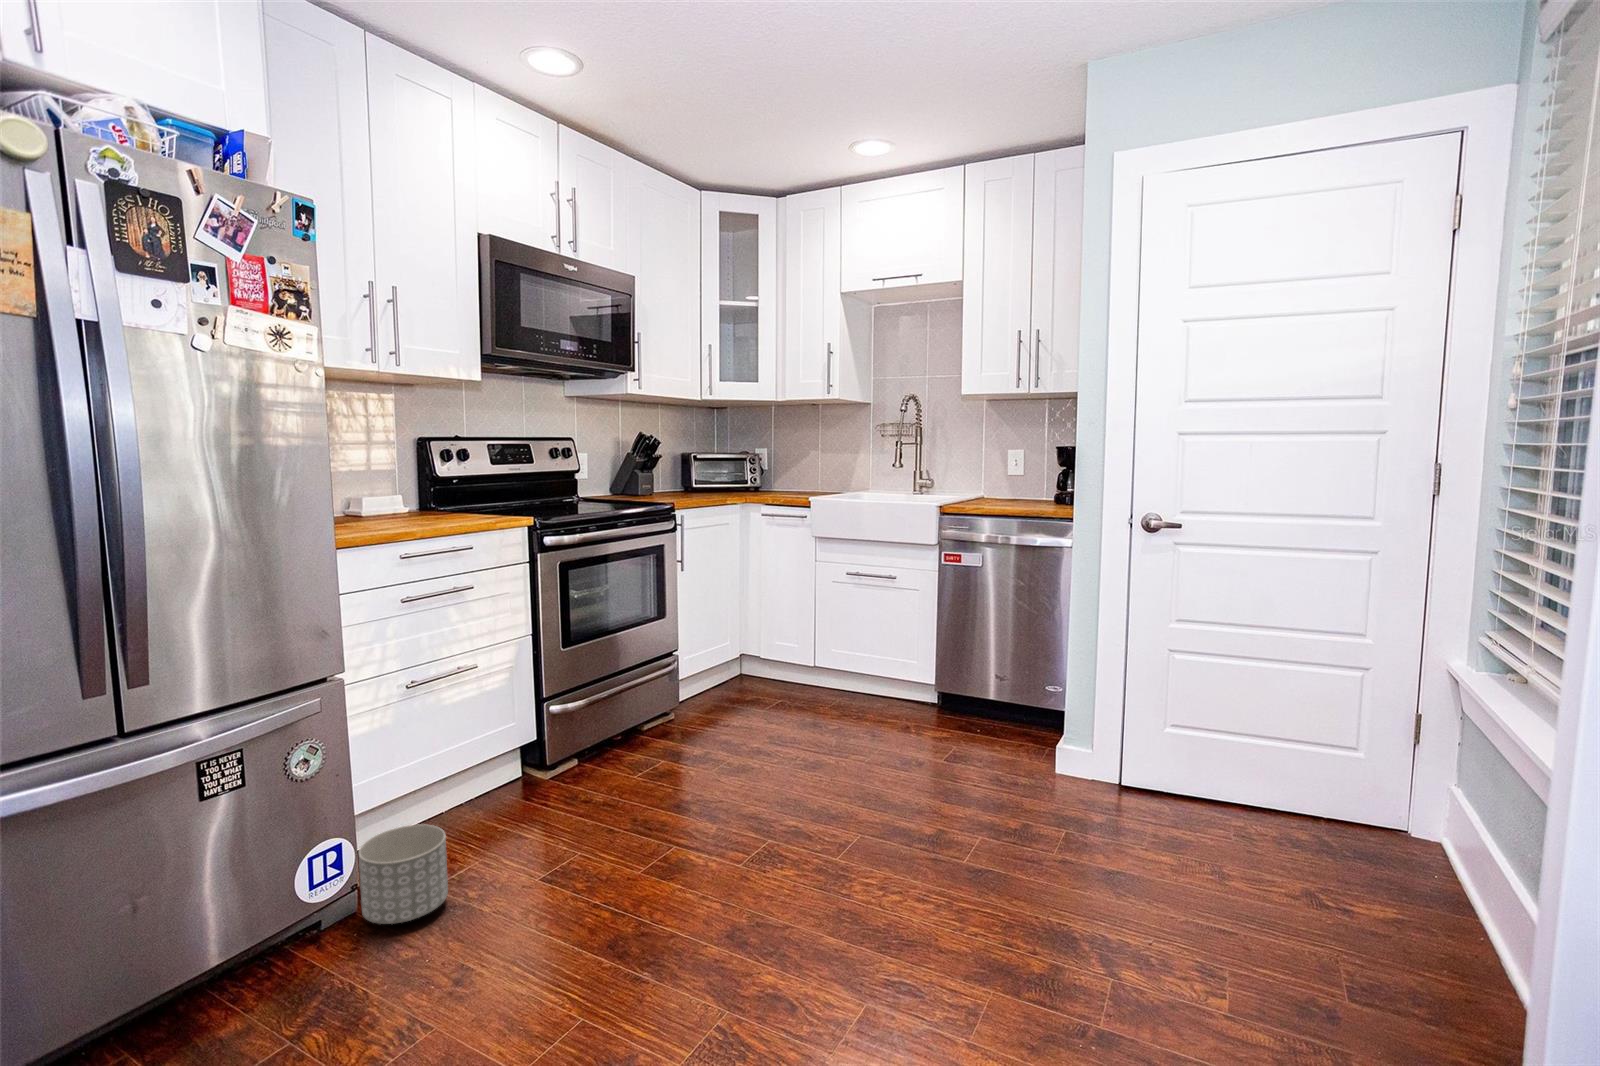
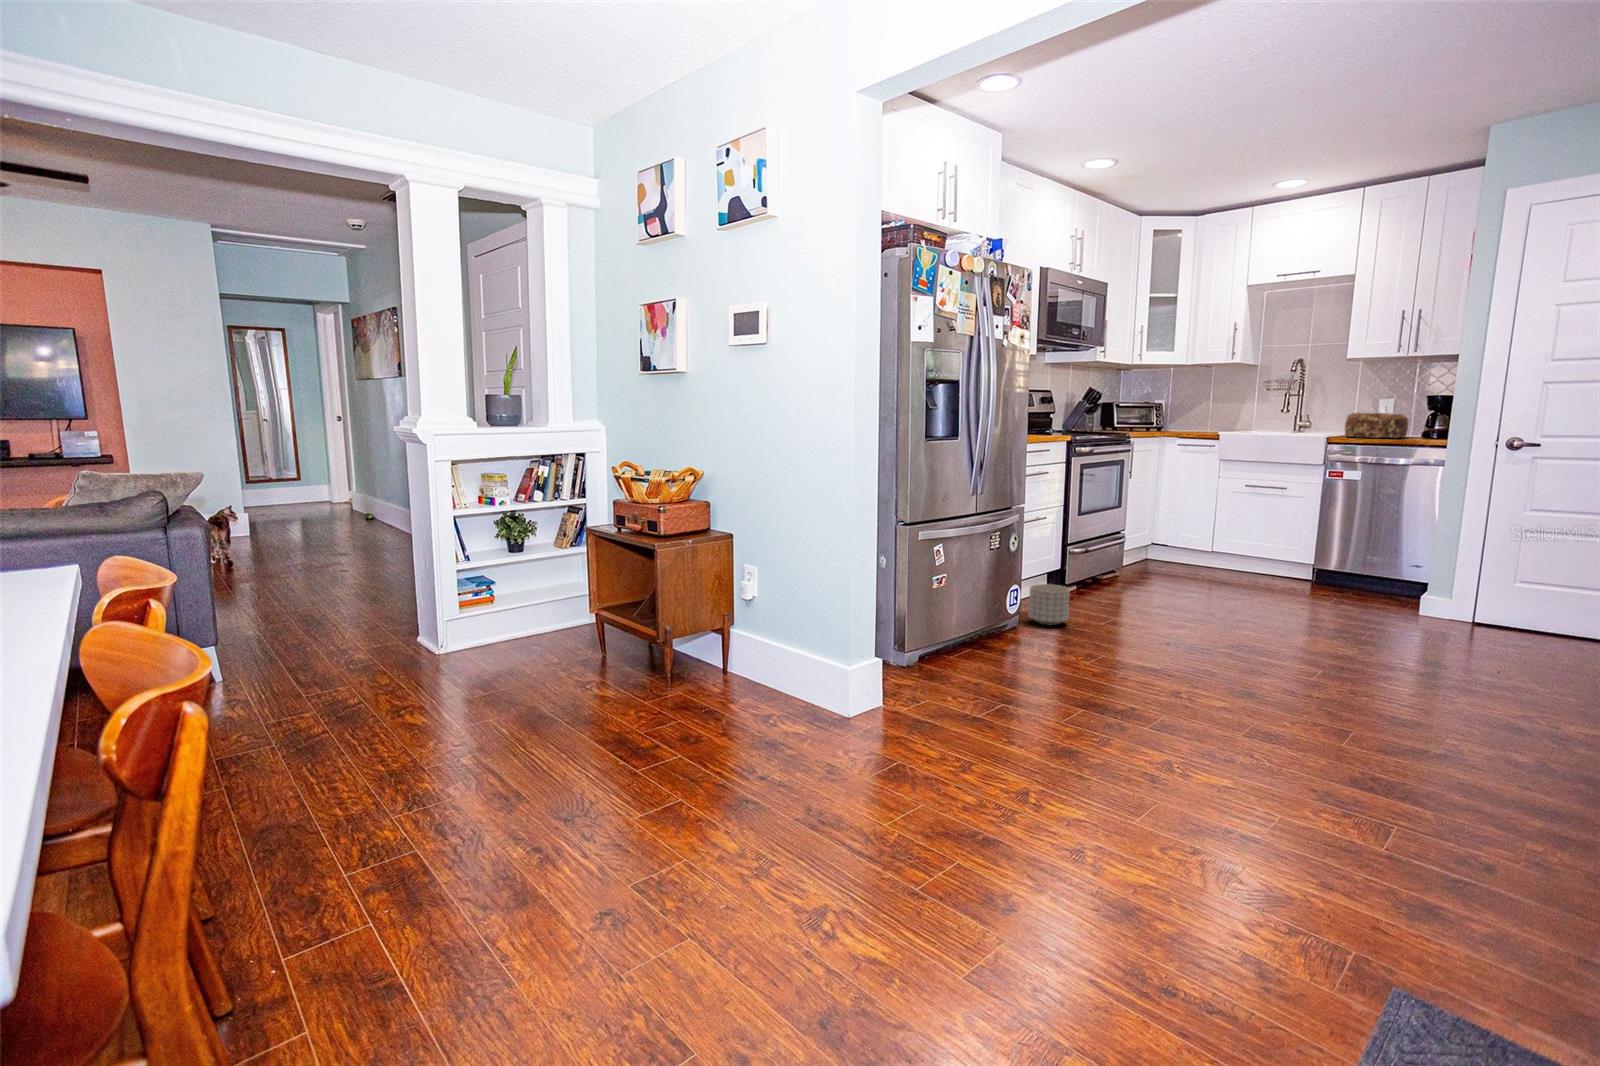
bread loaf: none [958,470,1032,506] -> present [1345,413,1408,438]

